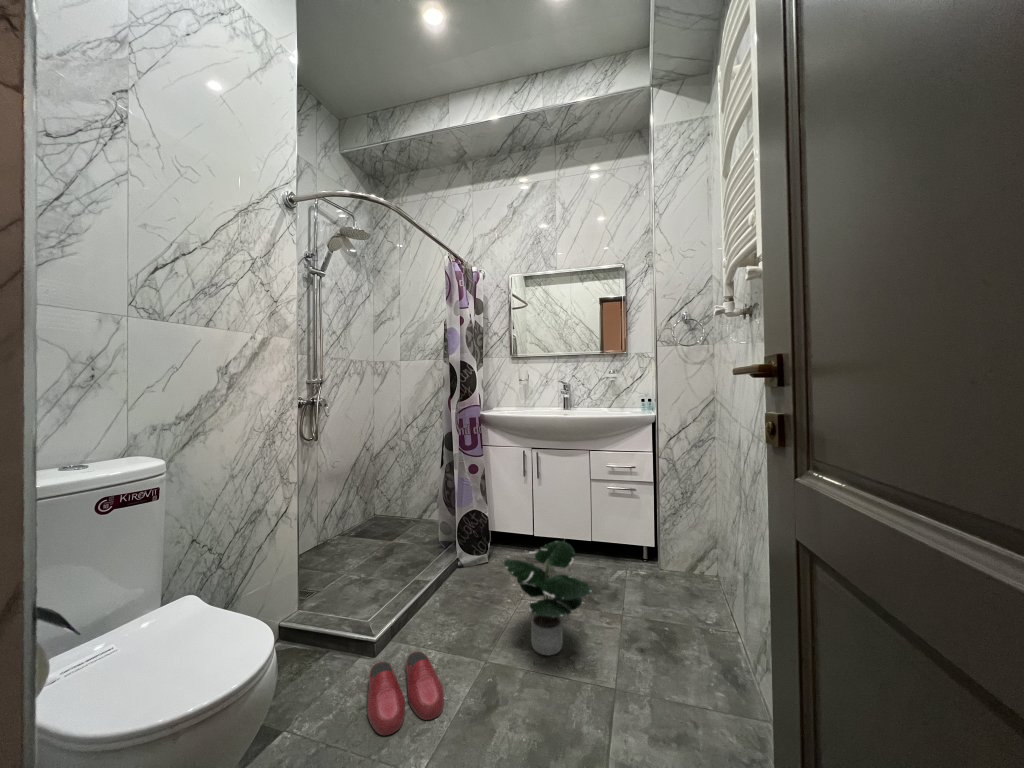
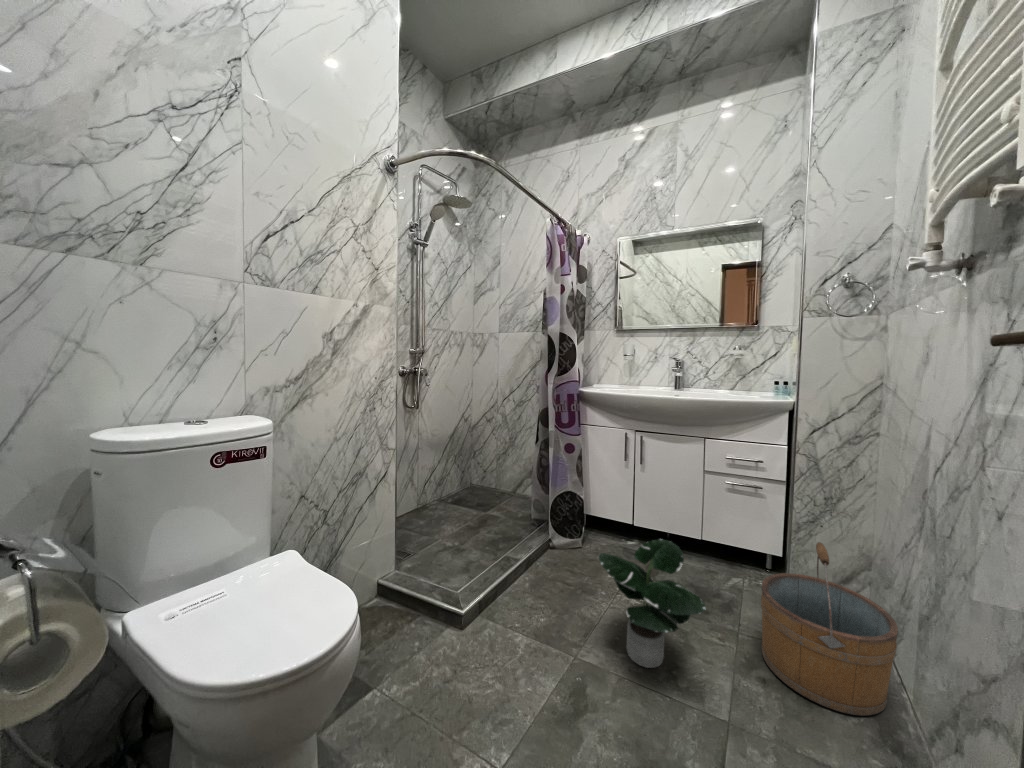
bucket: none [636,526,725,657] -> present [761,542,898,715]
slippers: present [367,652,444,735] -> none [450,633,527,721]

